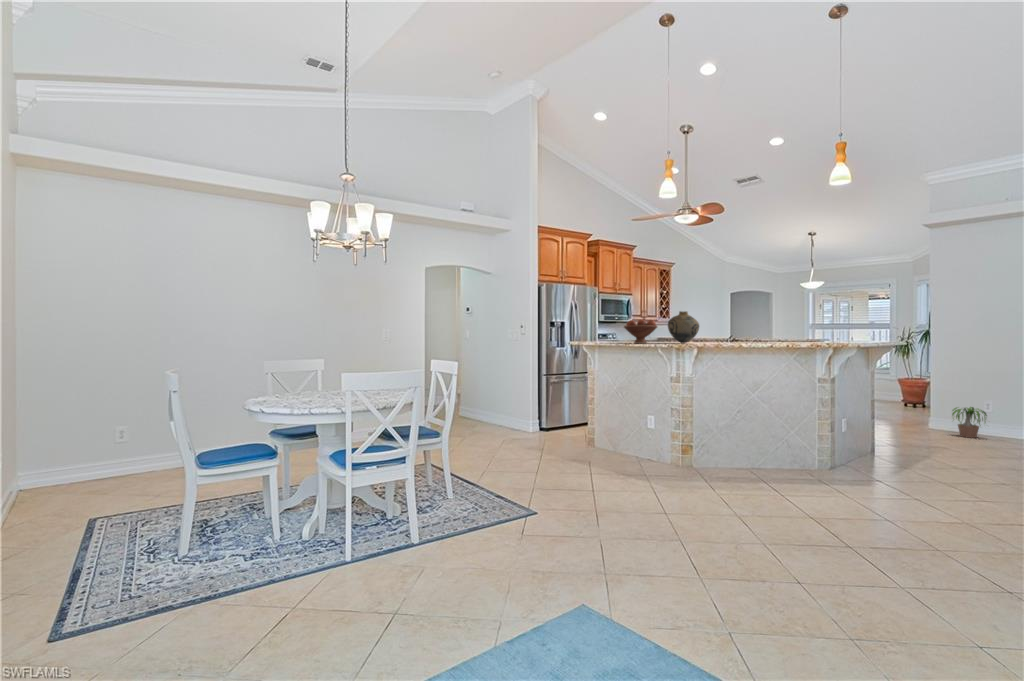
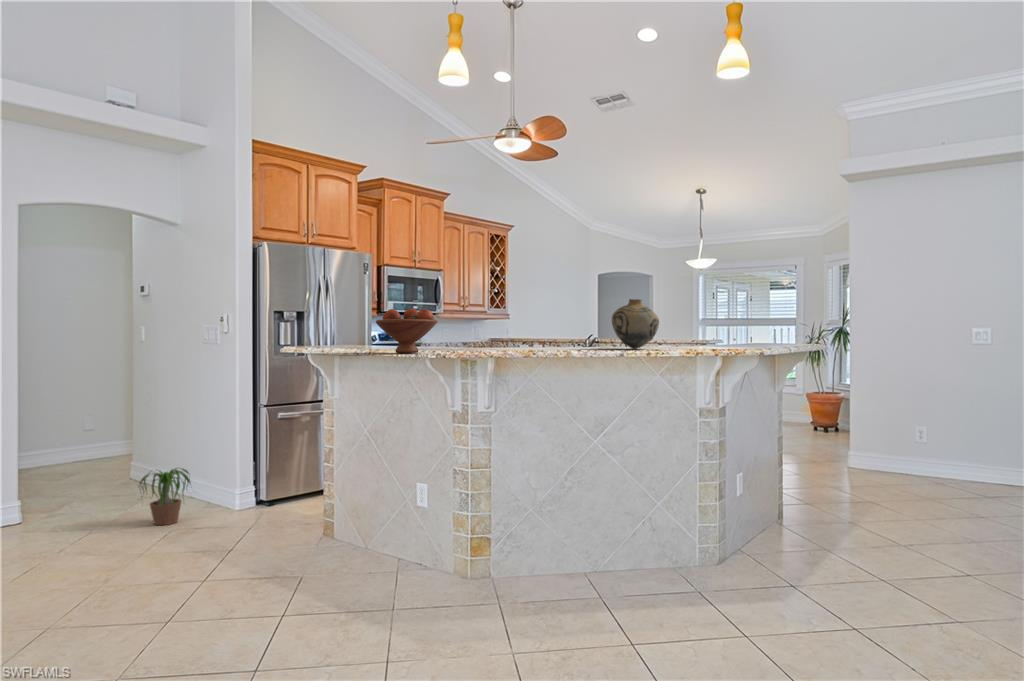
vase: present [668,311,699,343] -> present [612,299,659,349]
potted plant: present [952,407,987,438] -> present [140,468,190,525]

